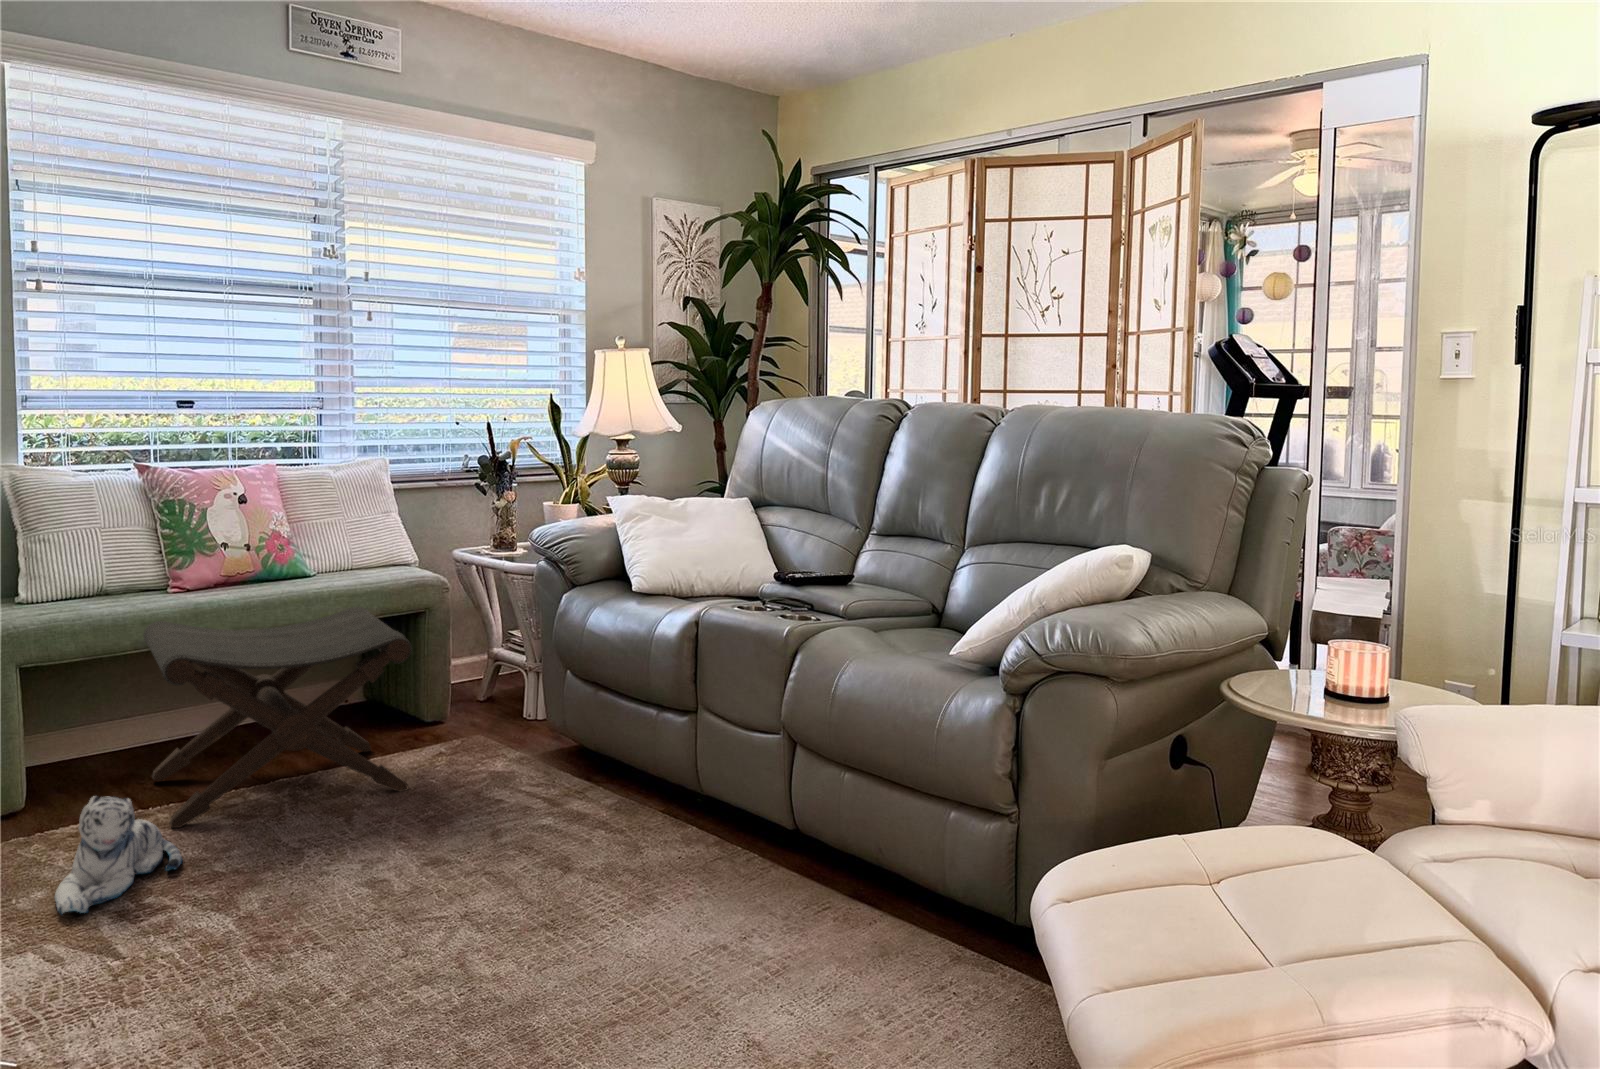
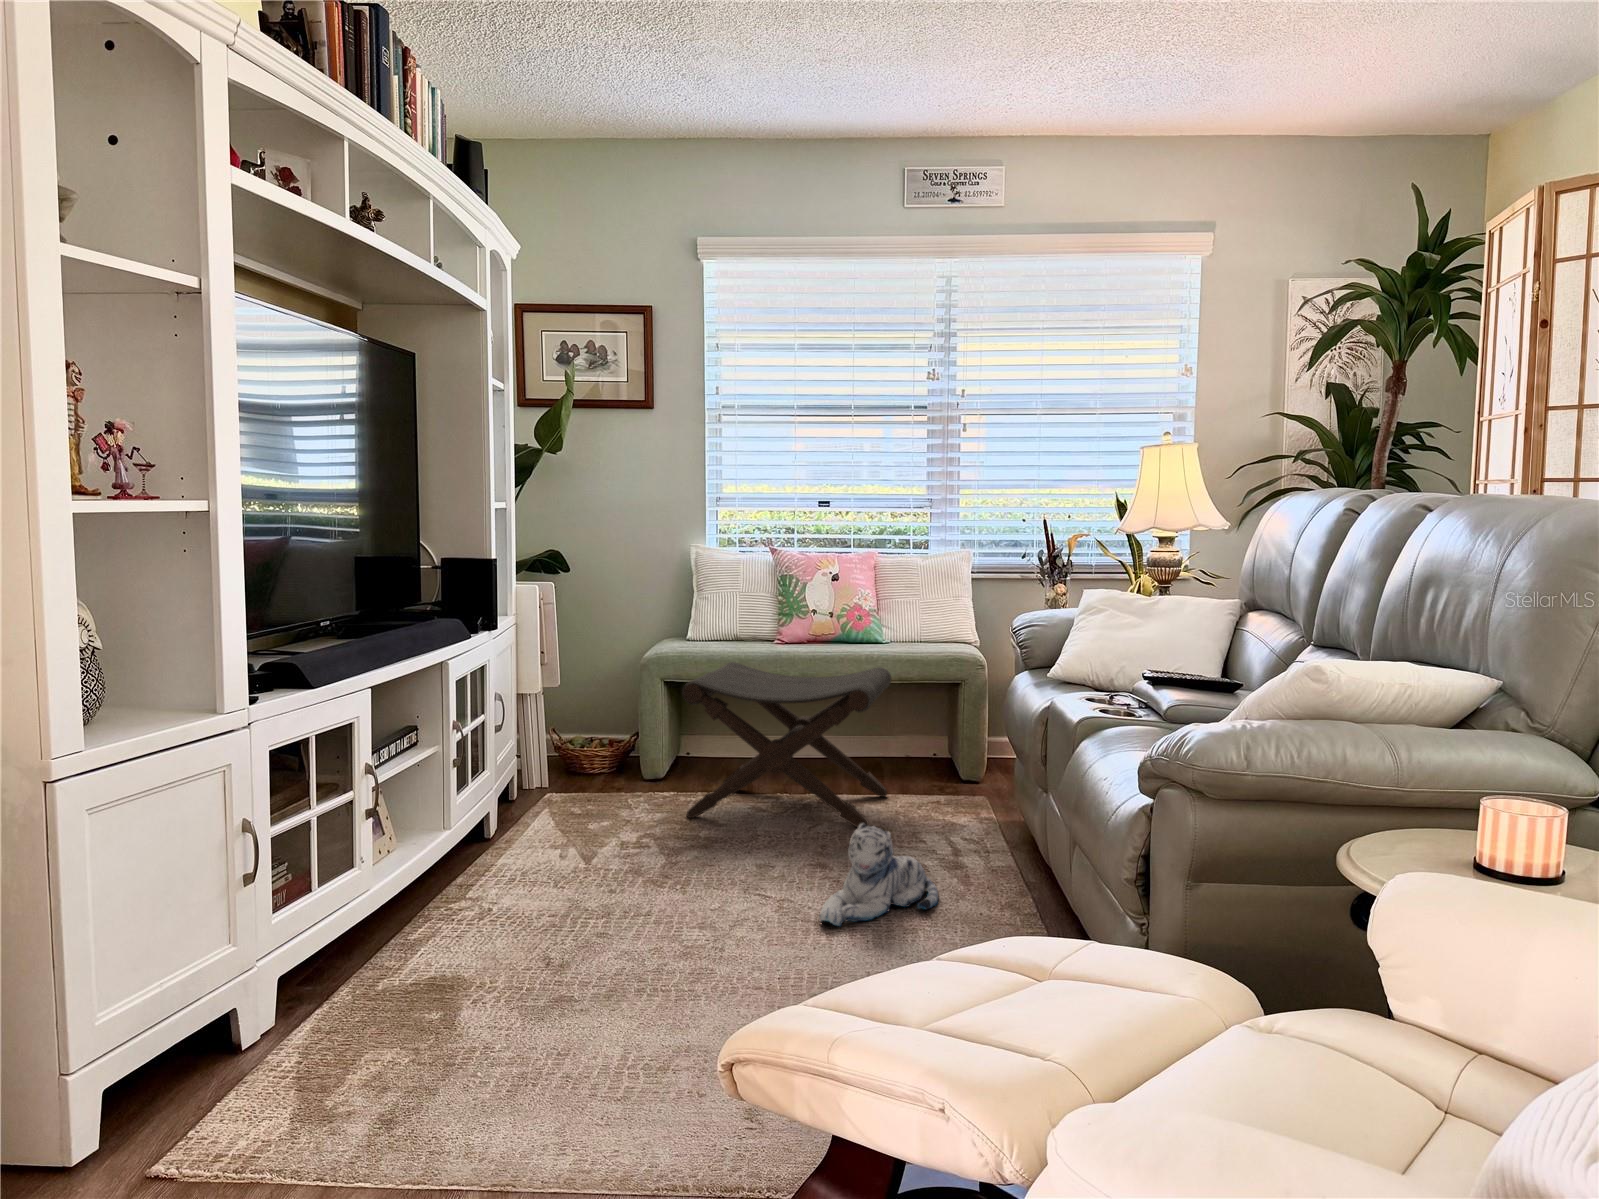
plush toy: present [55,796,182,915] -> present [819,823,939,926]

